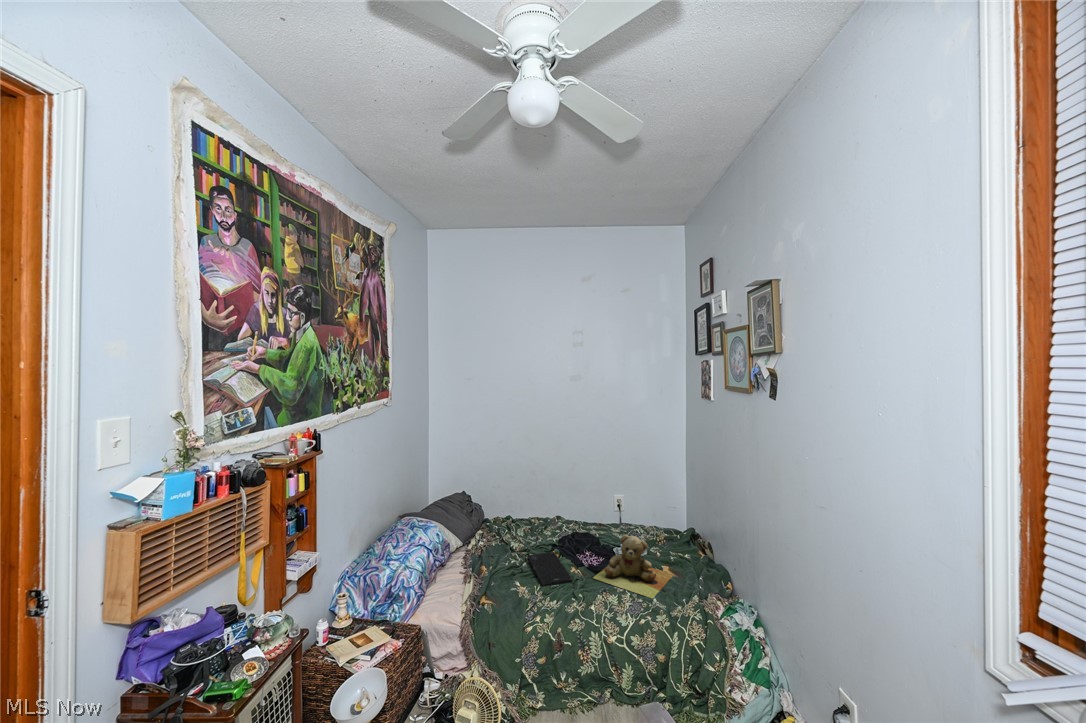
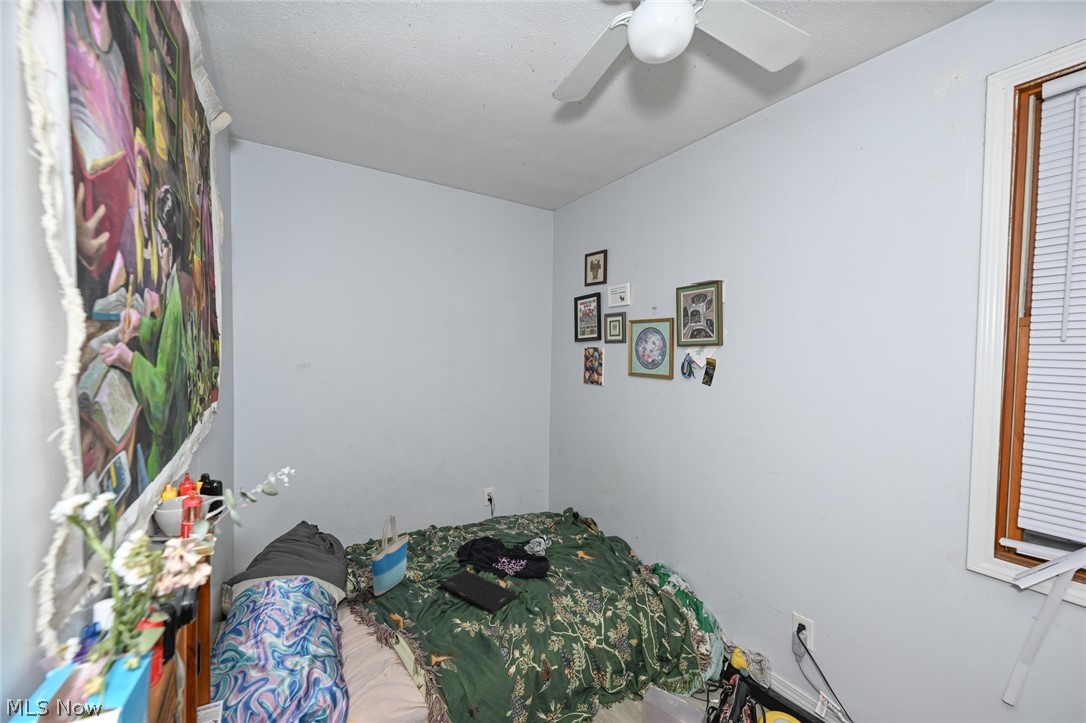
tote bag: none [480,495,516,552] -> present [372,515,409,596]
teddy bear: present [593,535,674,598] -> none [533,529,604,588]

